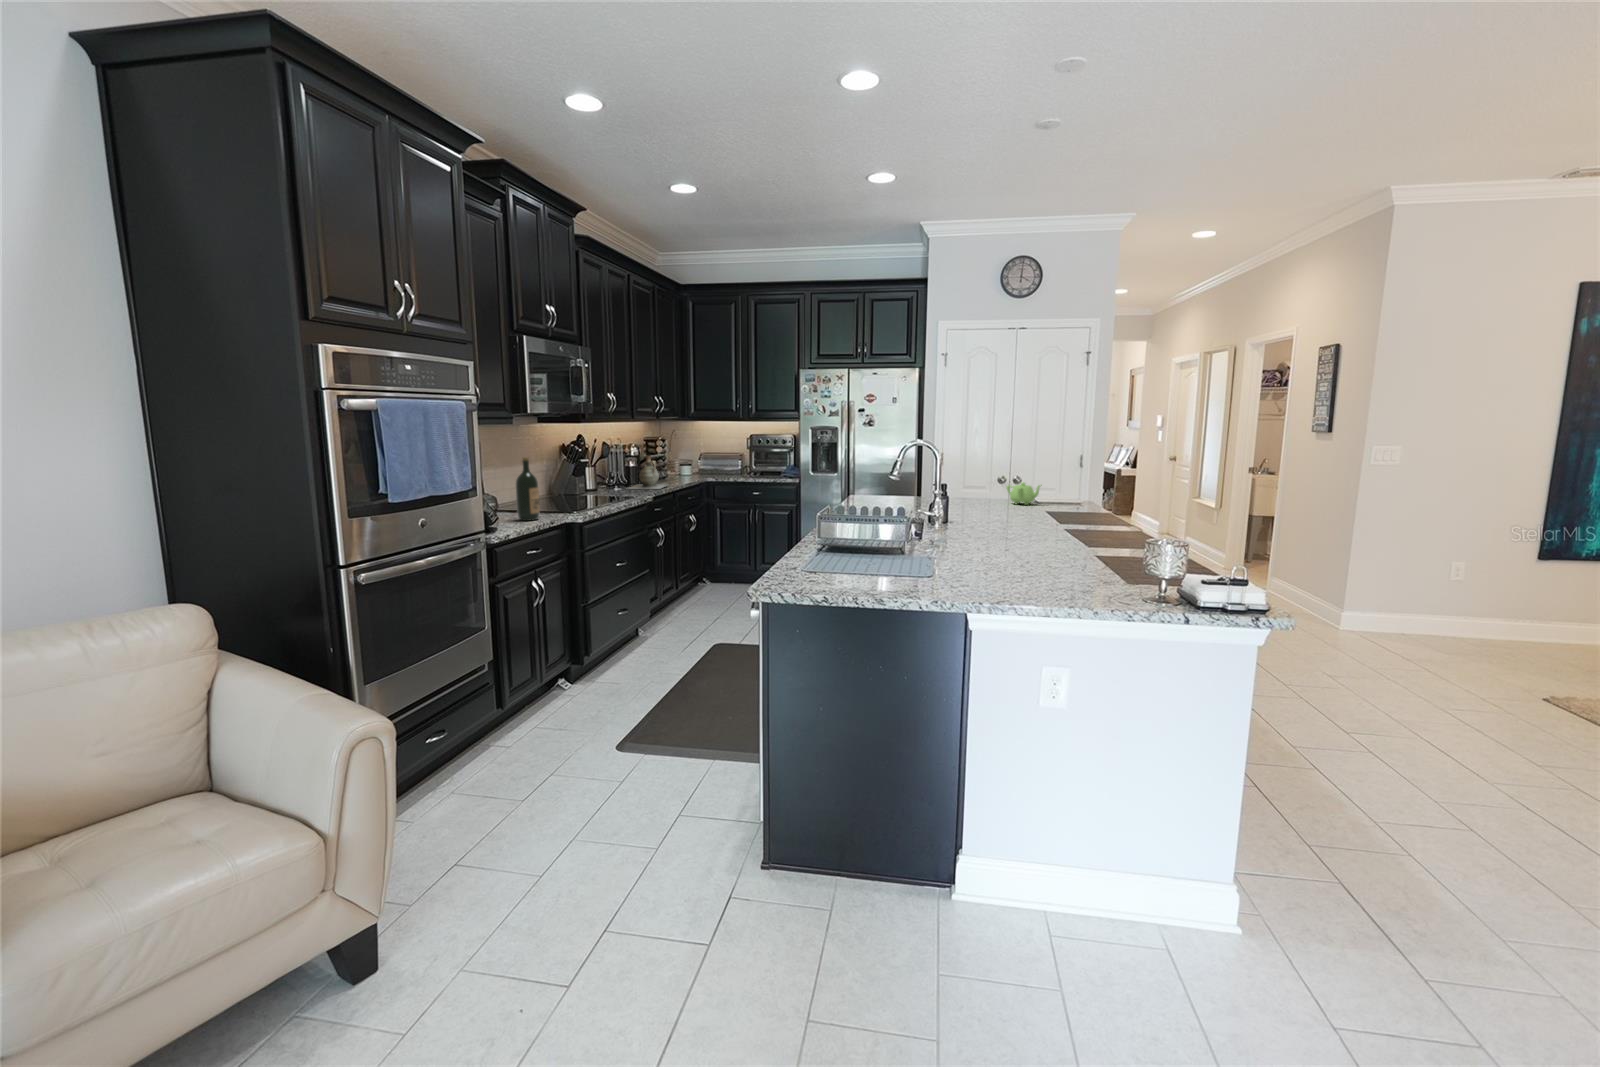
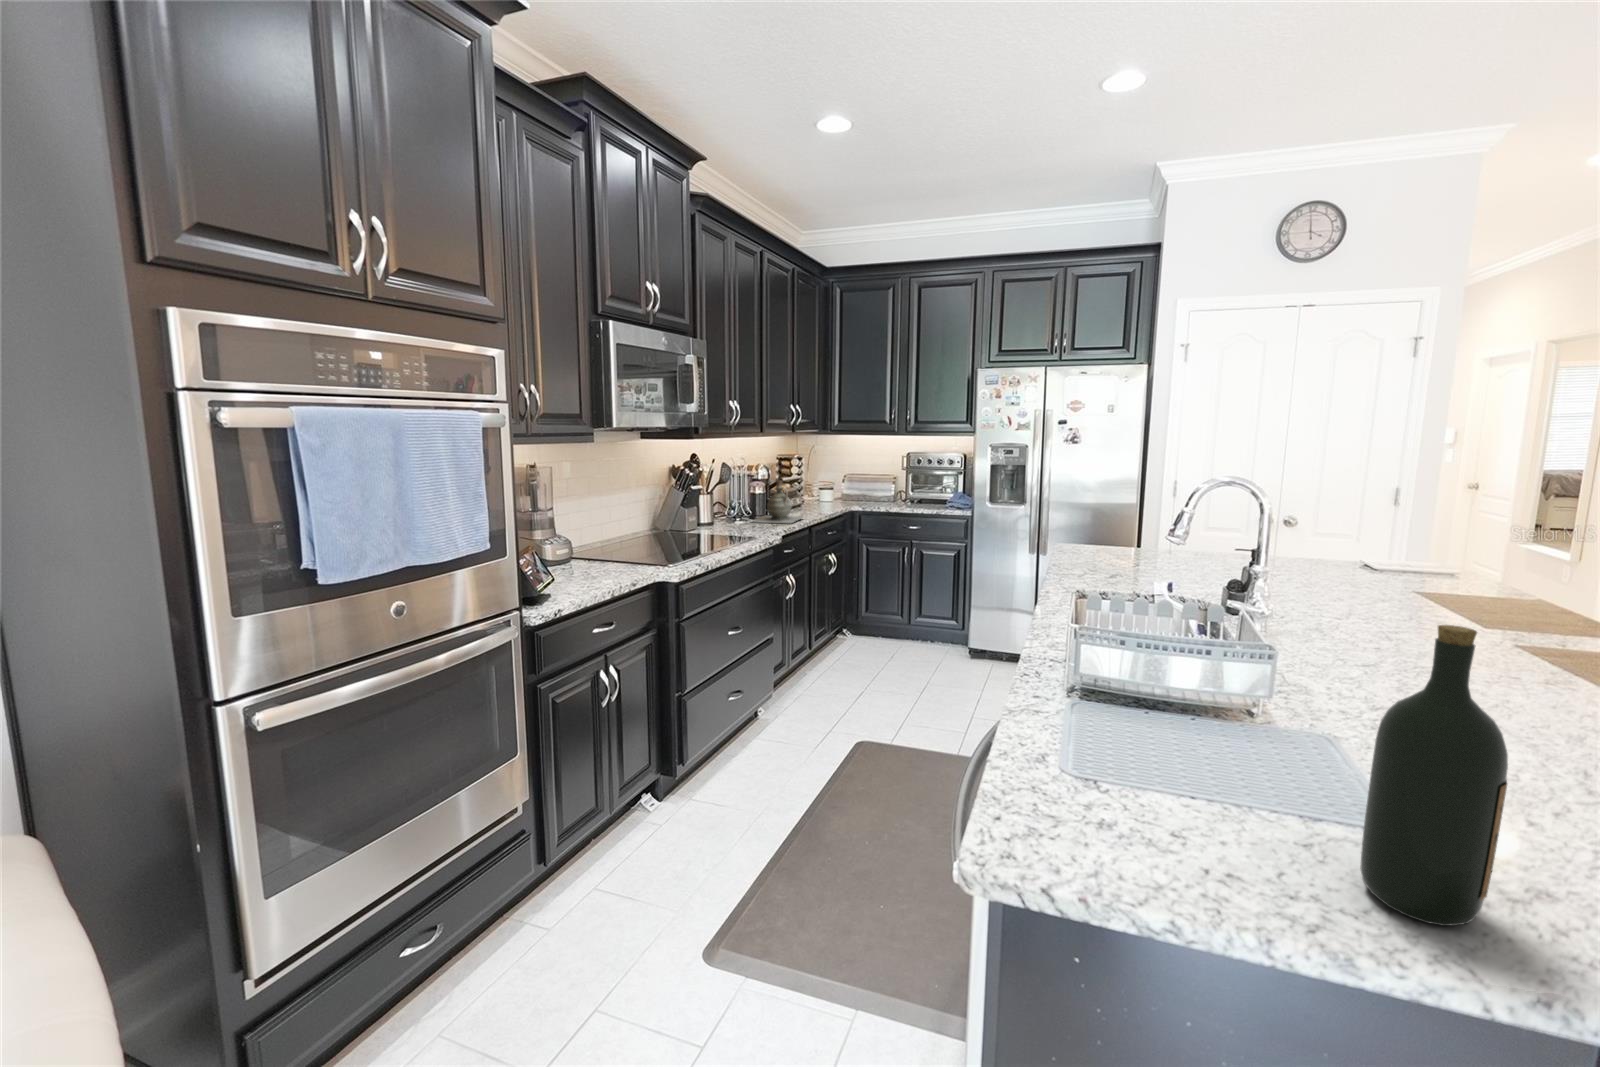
wine bottle: present [516,457,540,521] -> present [1360,625,1508,926]
teapot: present [1007,482,1042,505] -> none [1325,538,1398,575]

